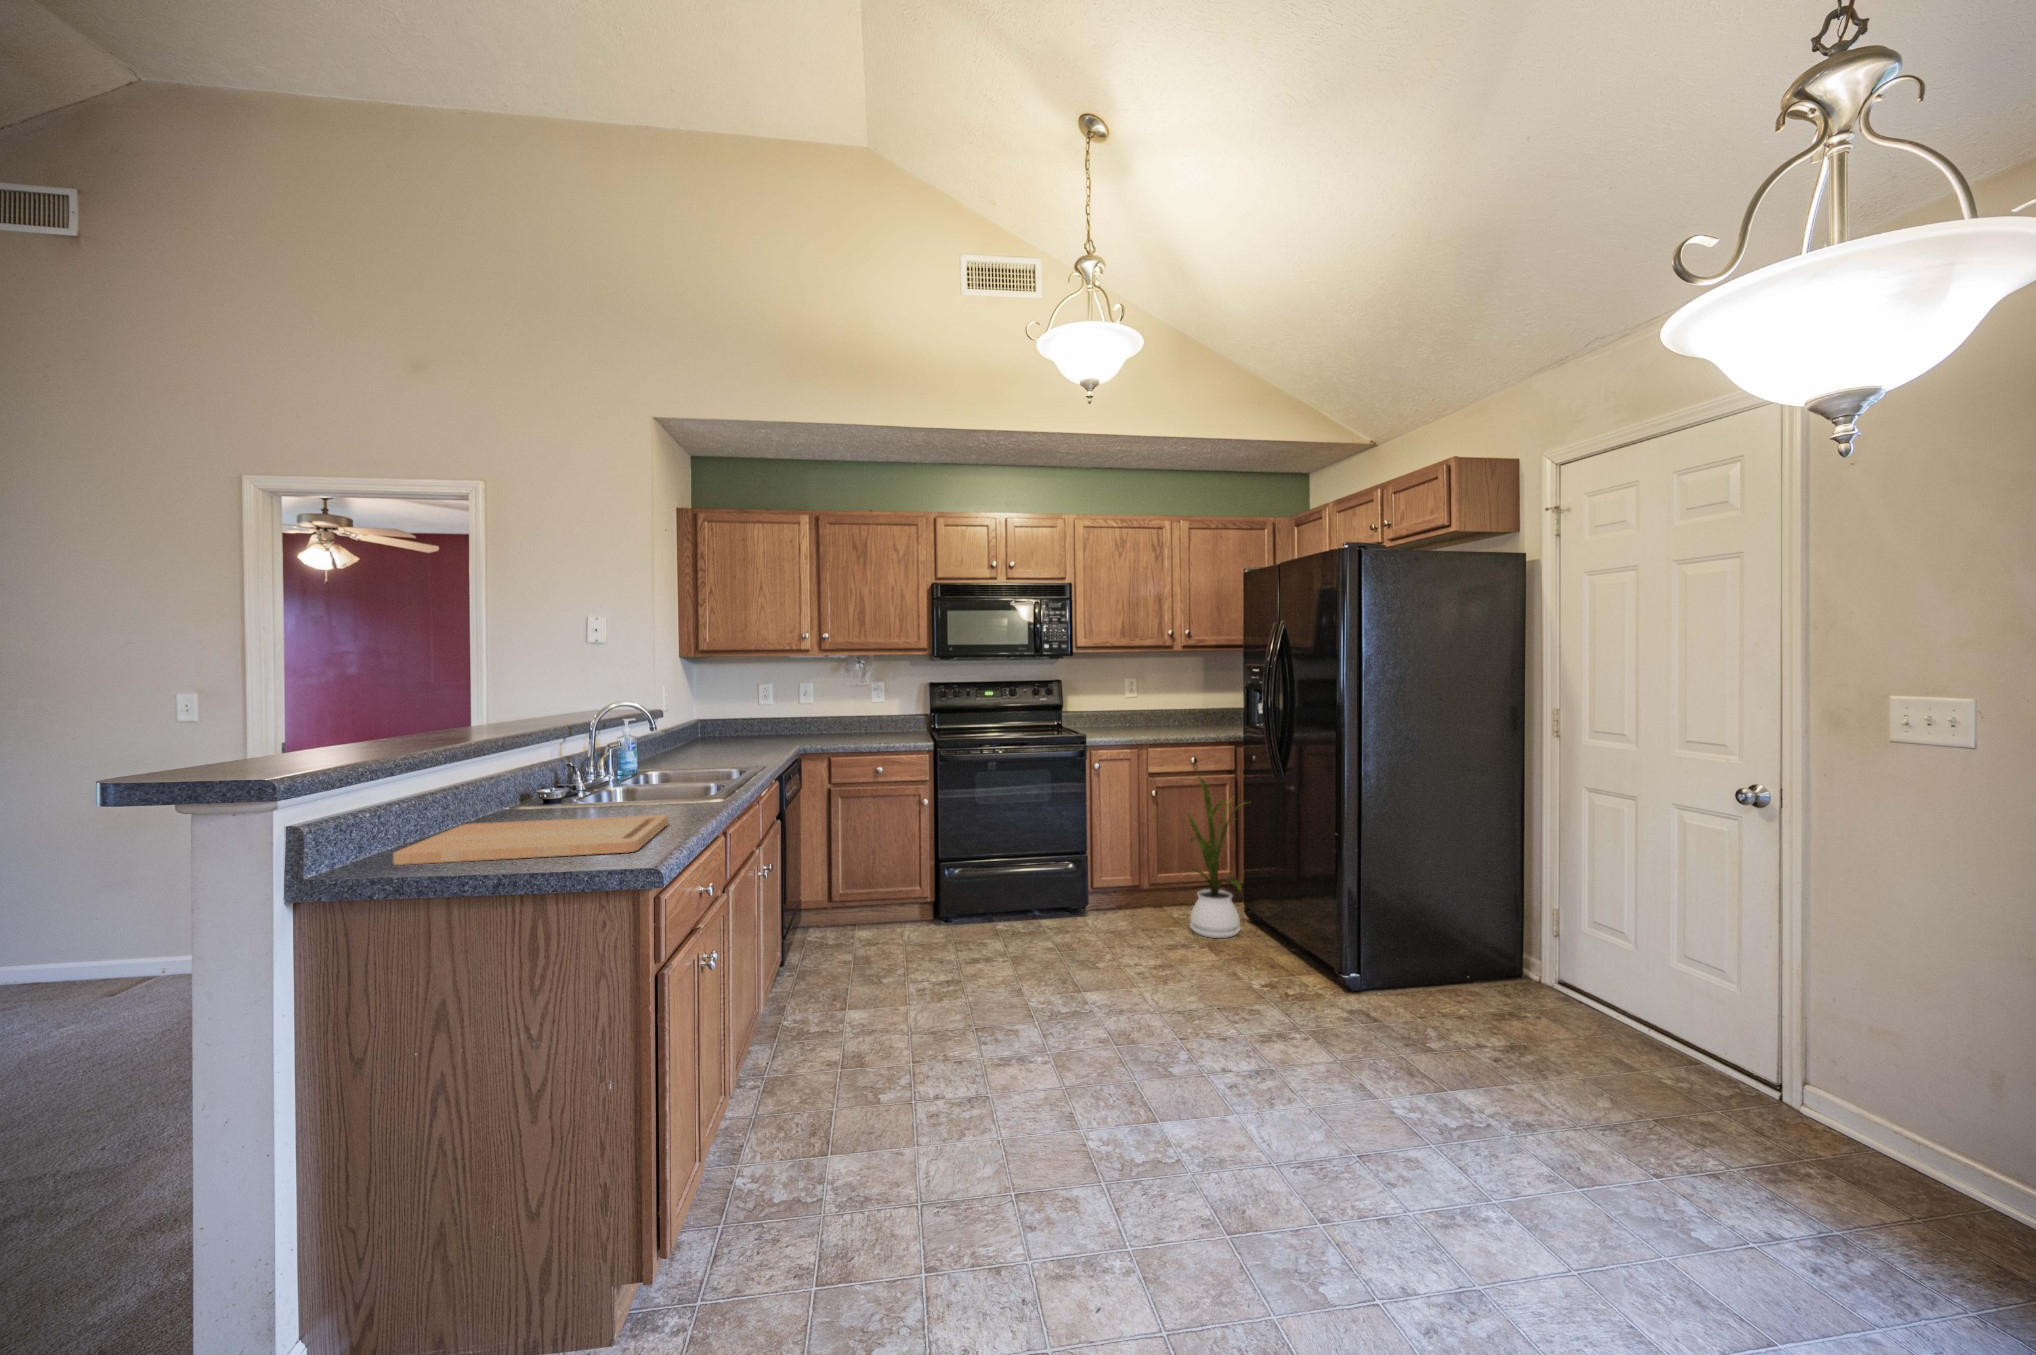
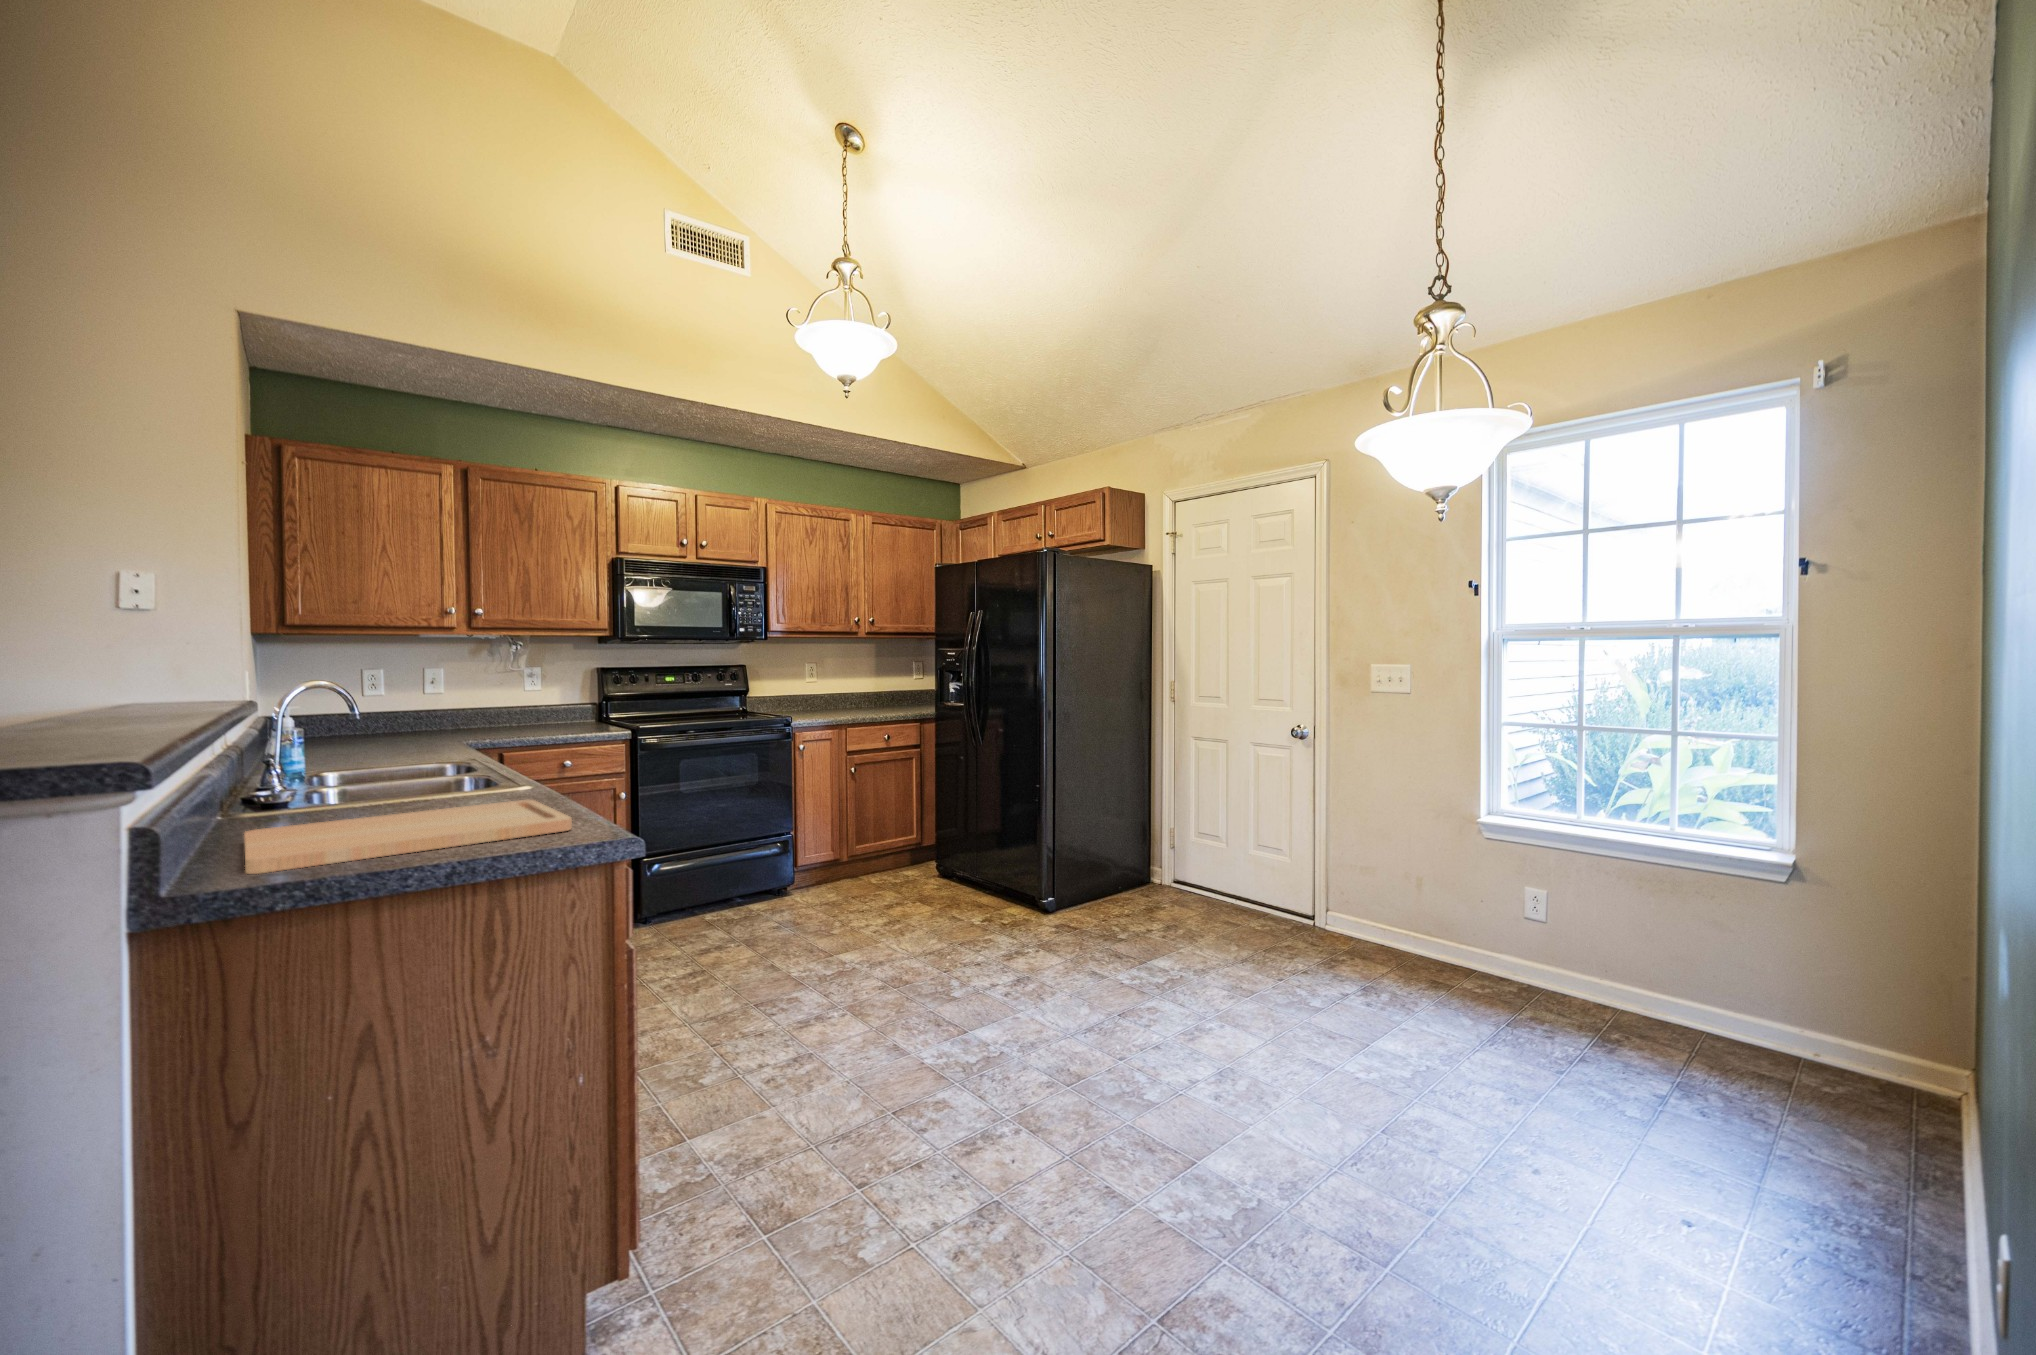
house plant: present [1187,776,1246,938] -> none [886,750,953,895]

